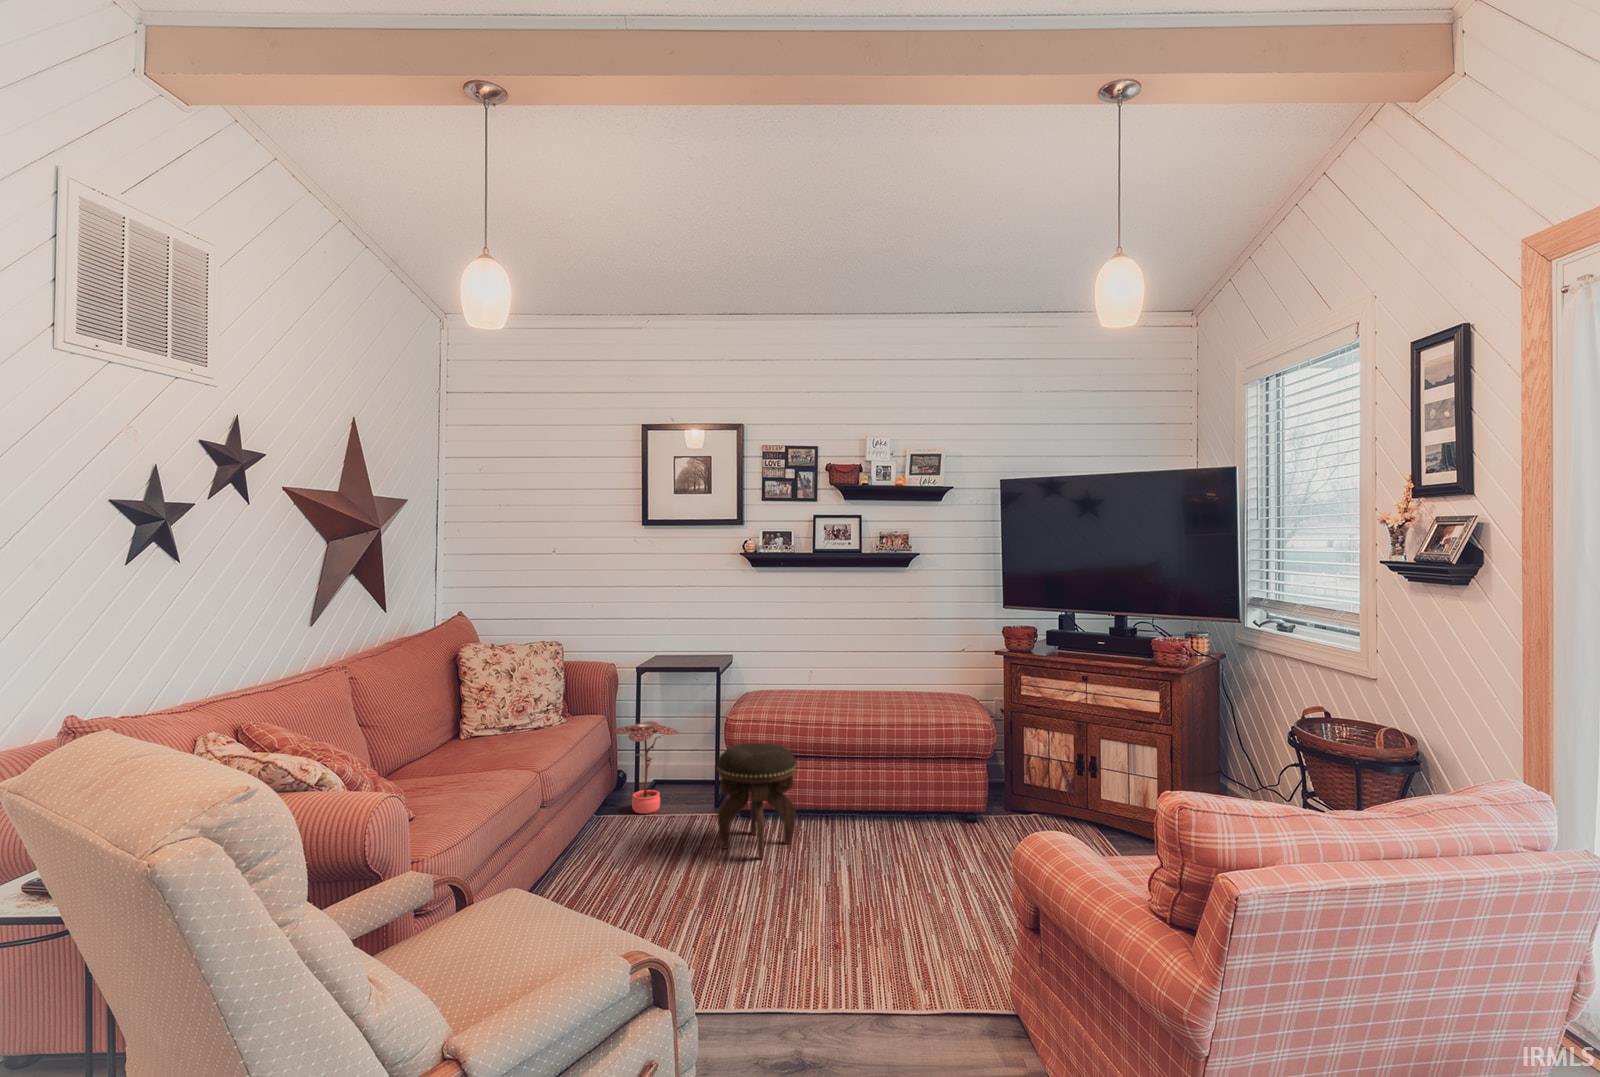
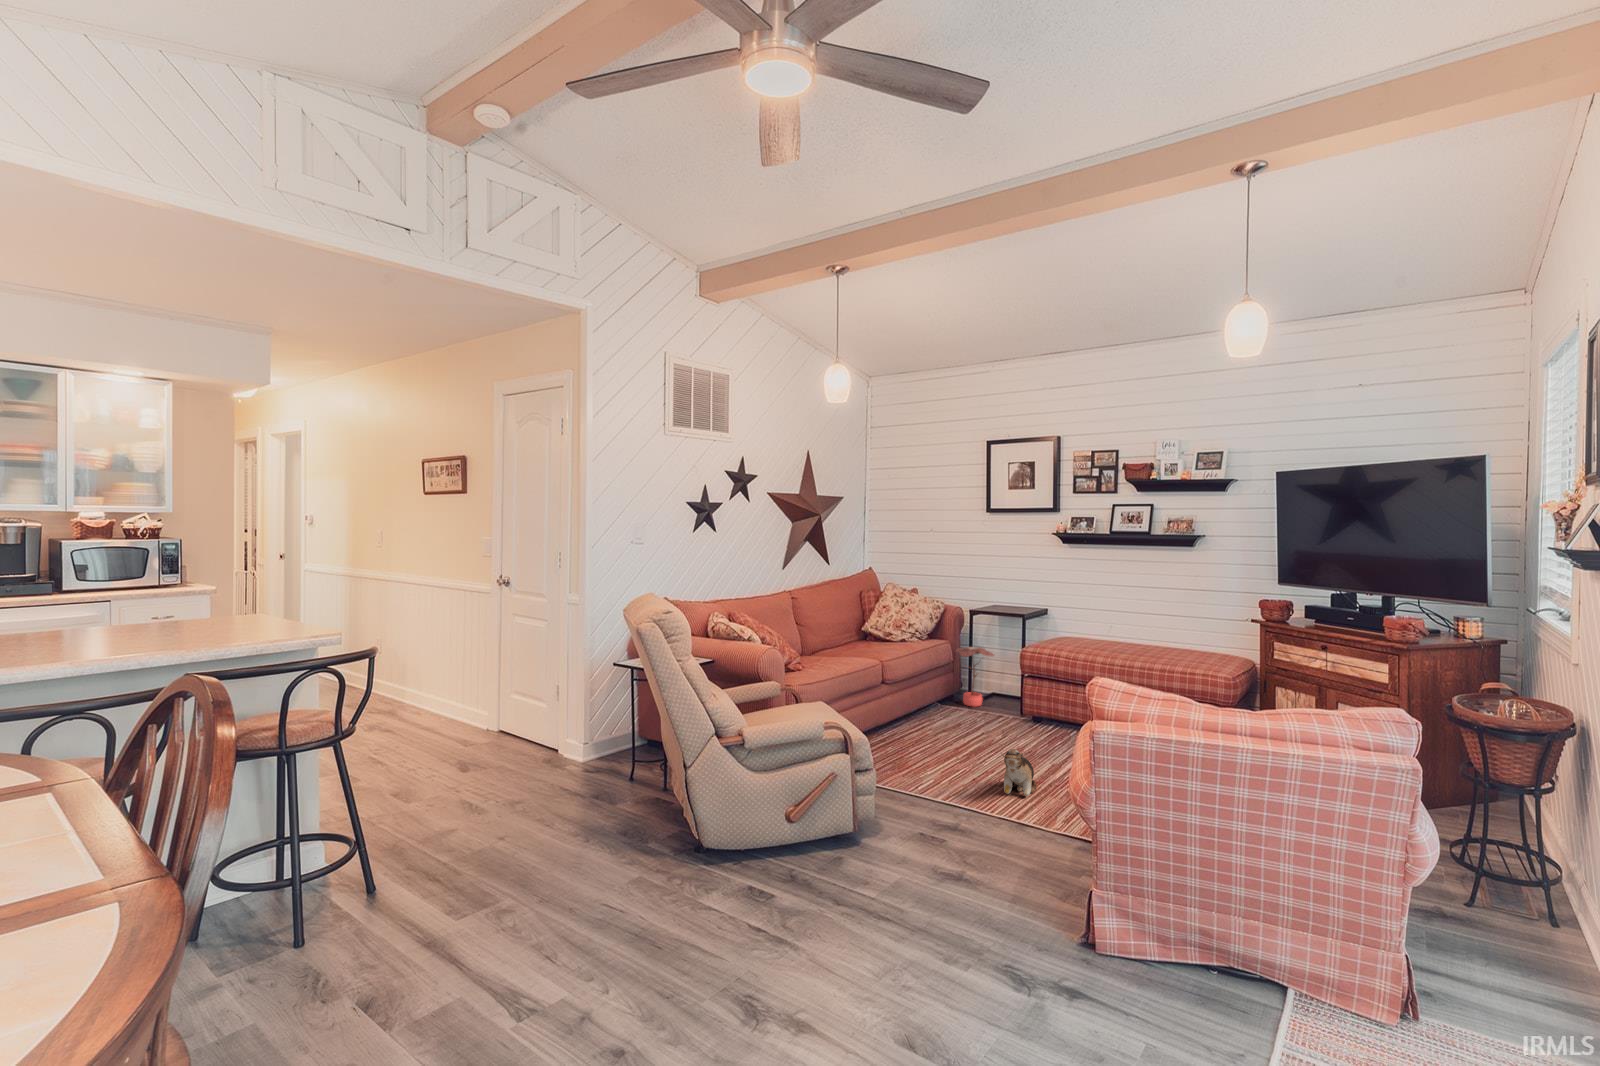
footstool: present [717,743,796,859] -> none [1003,664,1060,739]
plush toy: none [811,919,861,1000] -> present [1001,749,1036,796]

